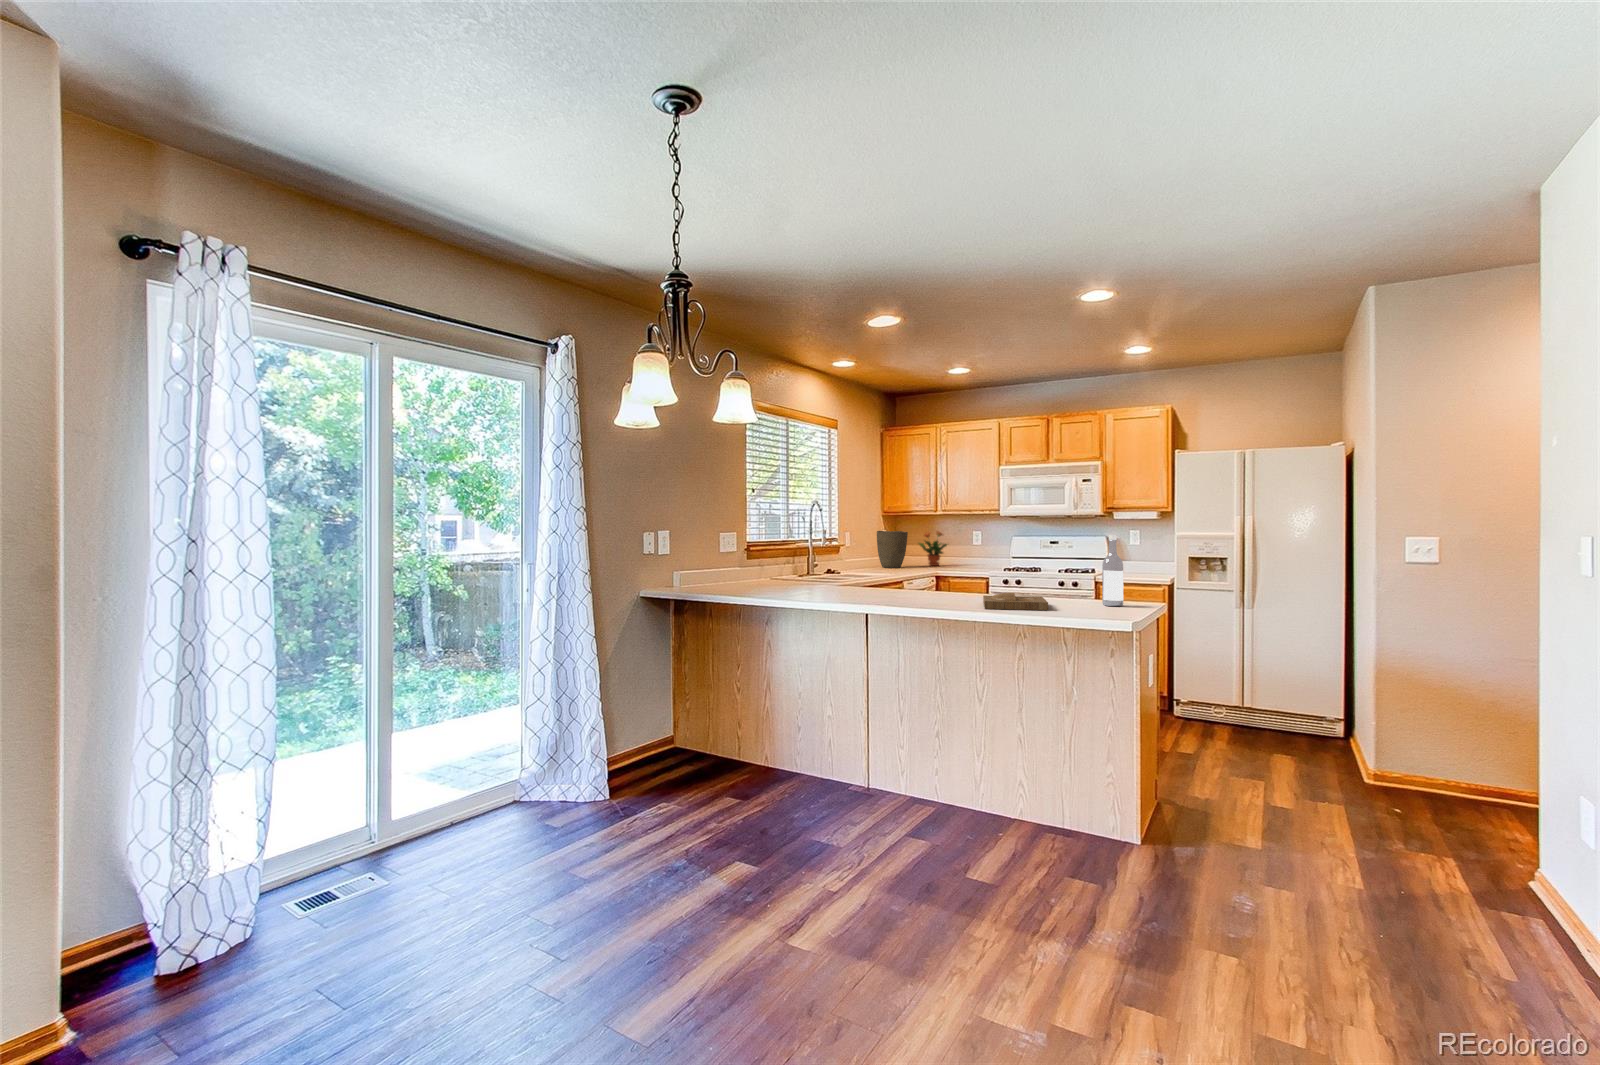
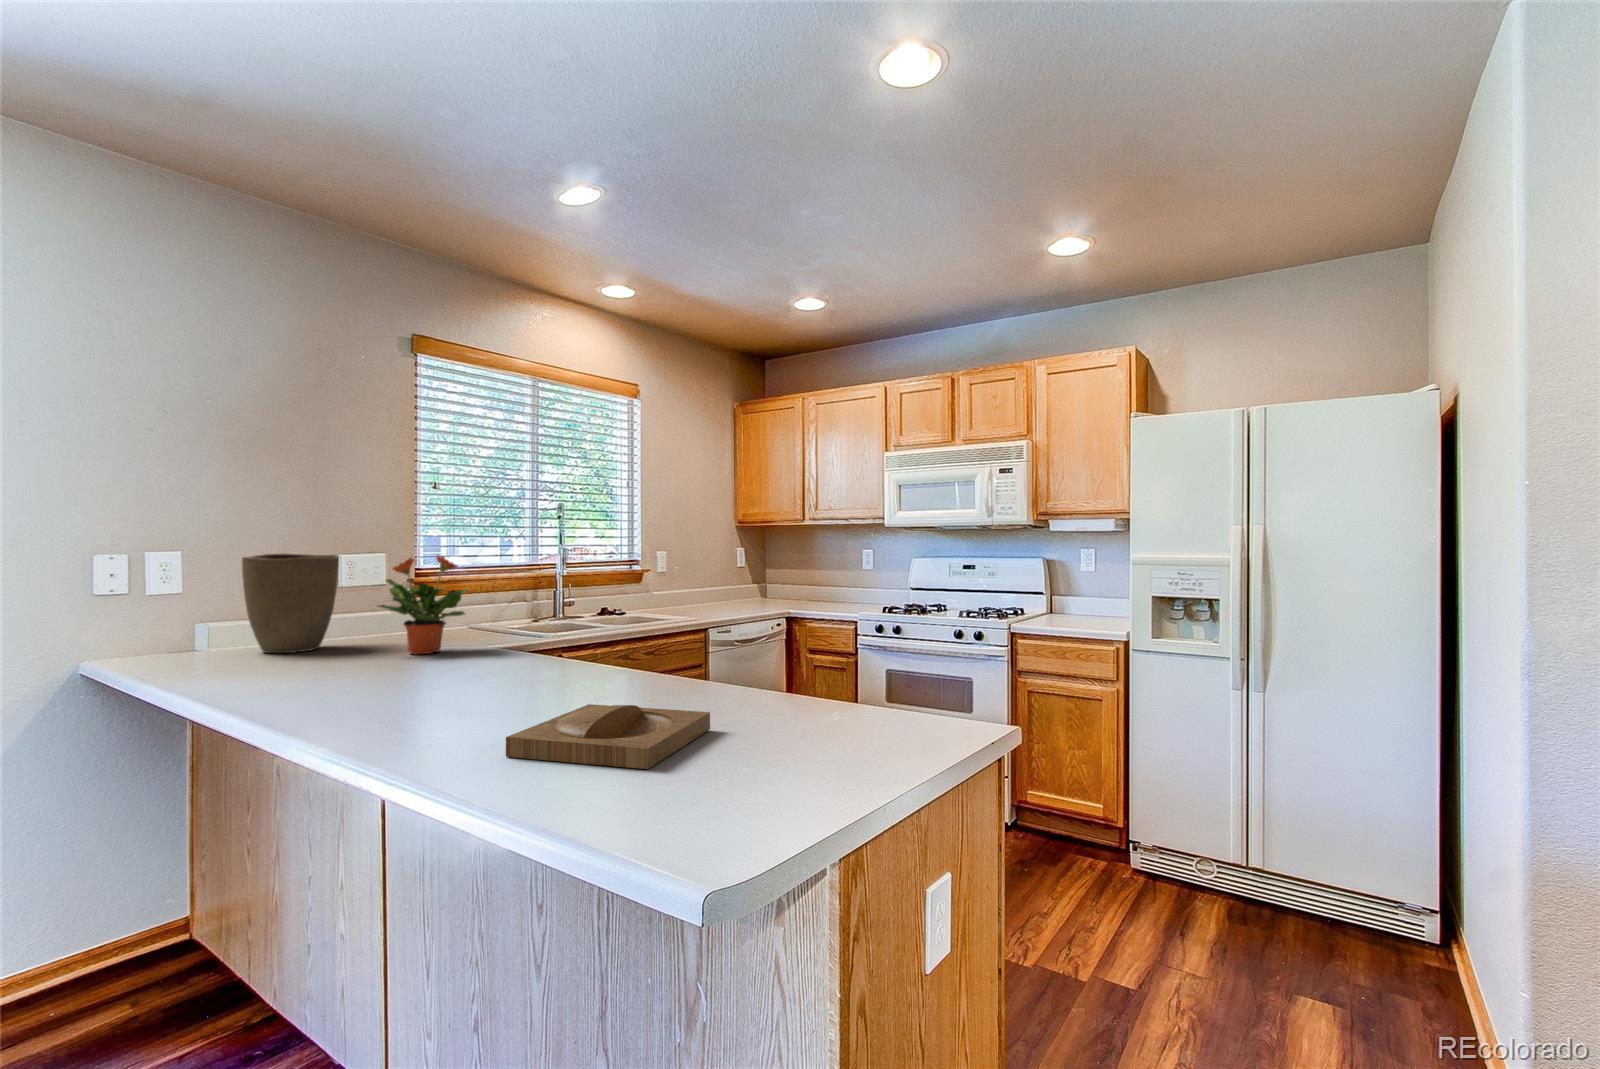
vase: present [877,531,908,568] -> present [242,553,339,653]
potted plant: present [919,531,947,566] -> present [378,555,468,654]
wine bottle: present [1102,535,1123,606] -> none [842,566,890,746]

